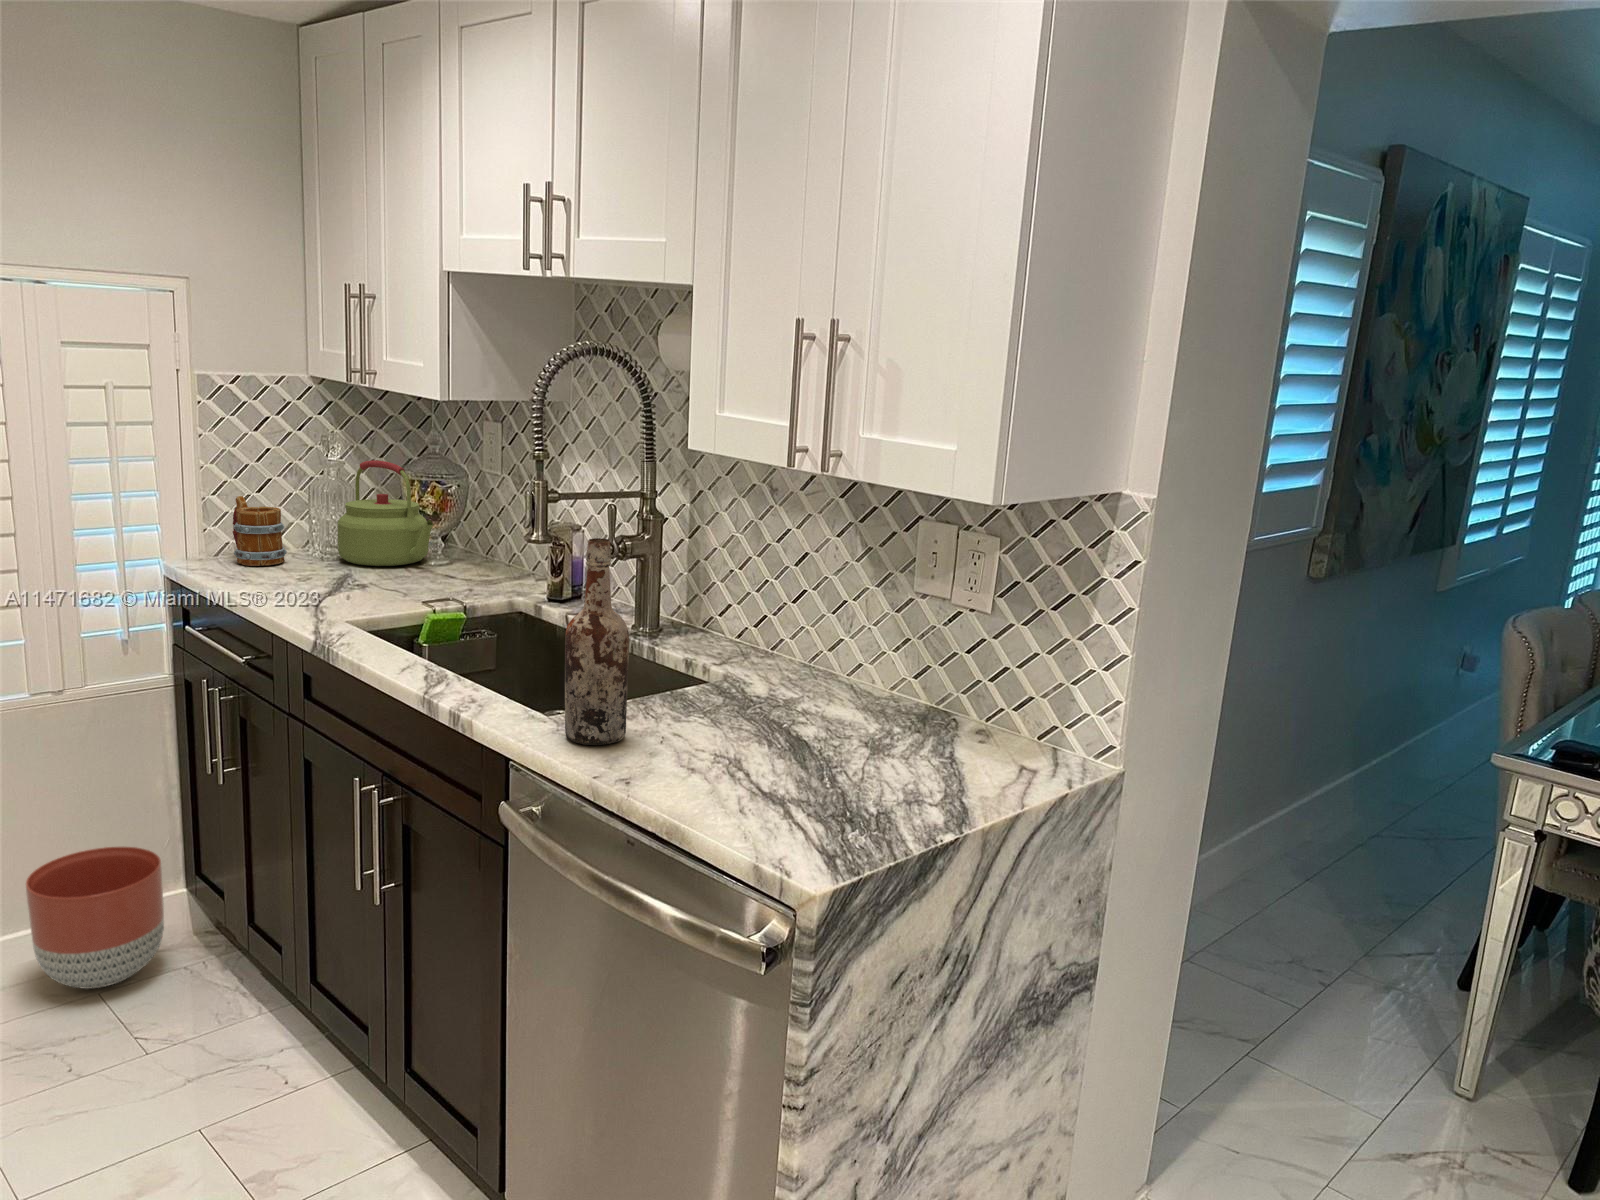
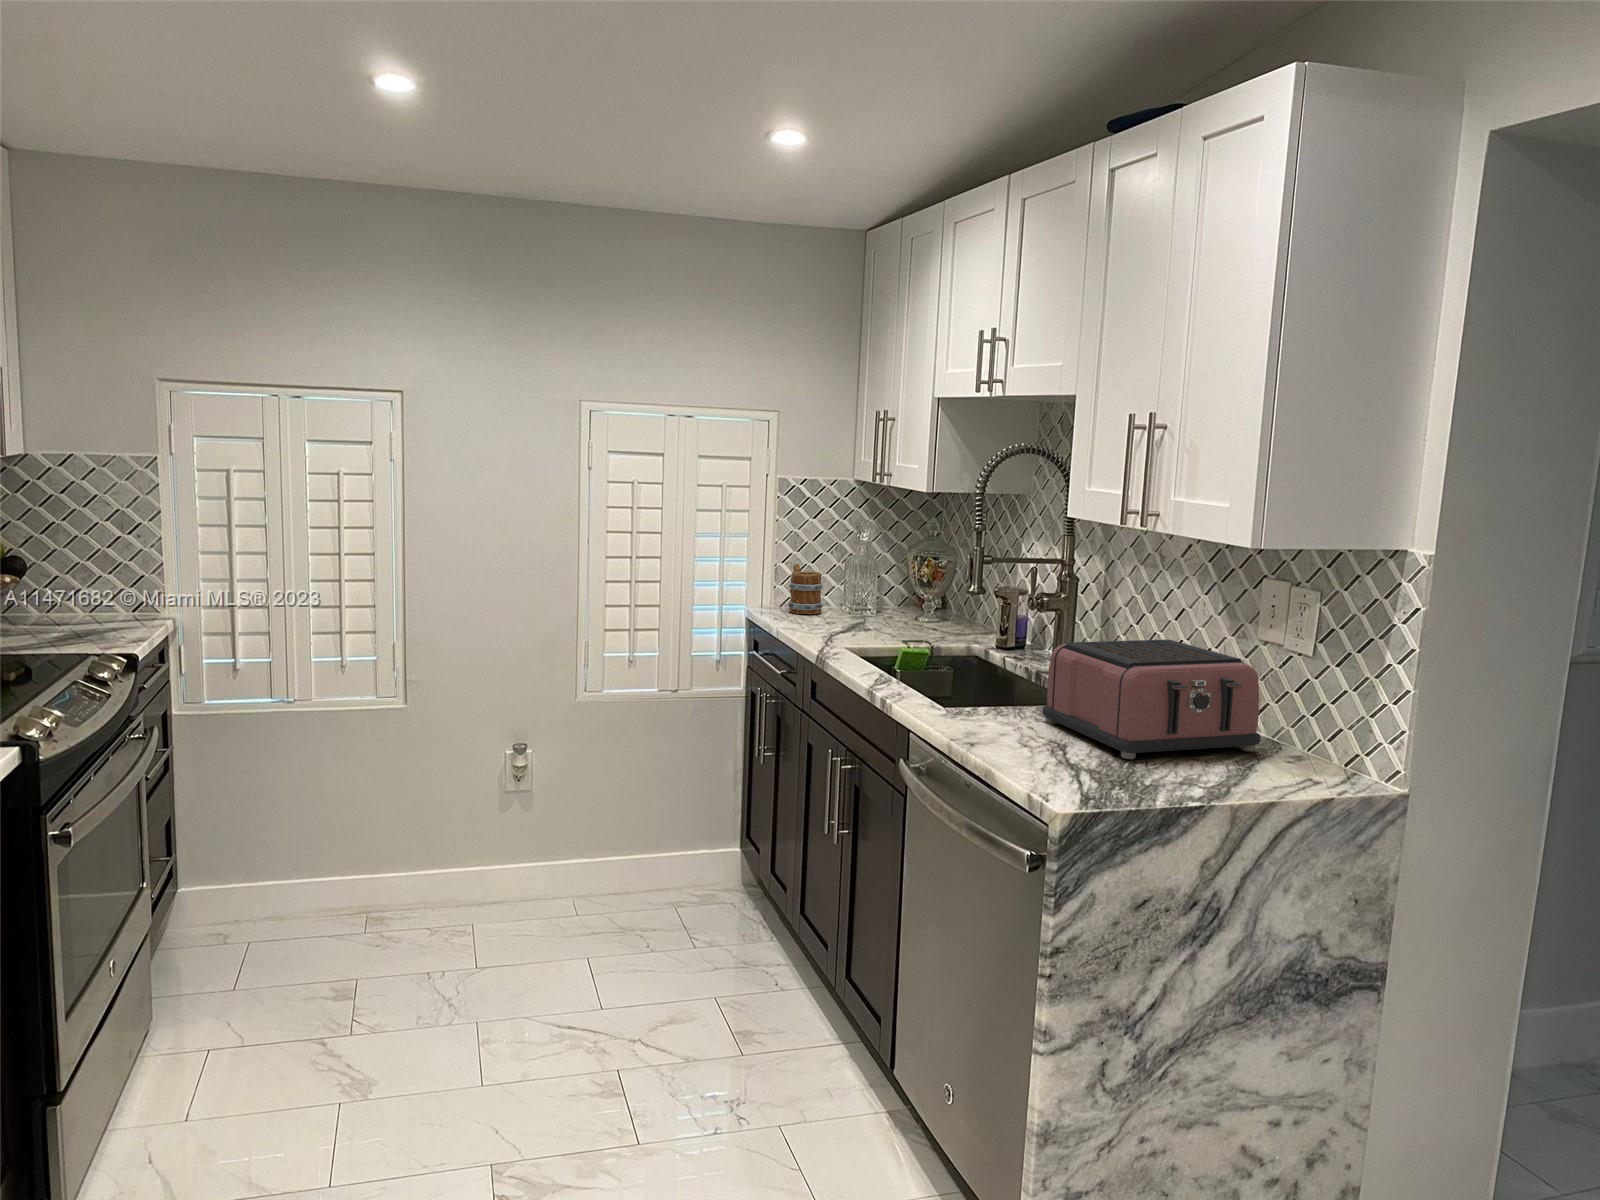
kettle: present [338,460,434,566] -> none [859,539,927,620]
wine bottle: present [565,538,629,745] -> none [949,577,997,726]
toaster: none [679,598,947,772] -> present [1042,639,1261,759]
planter: present [26,847,164,989] -> none [641,811,723,908]

